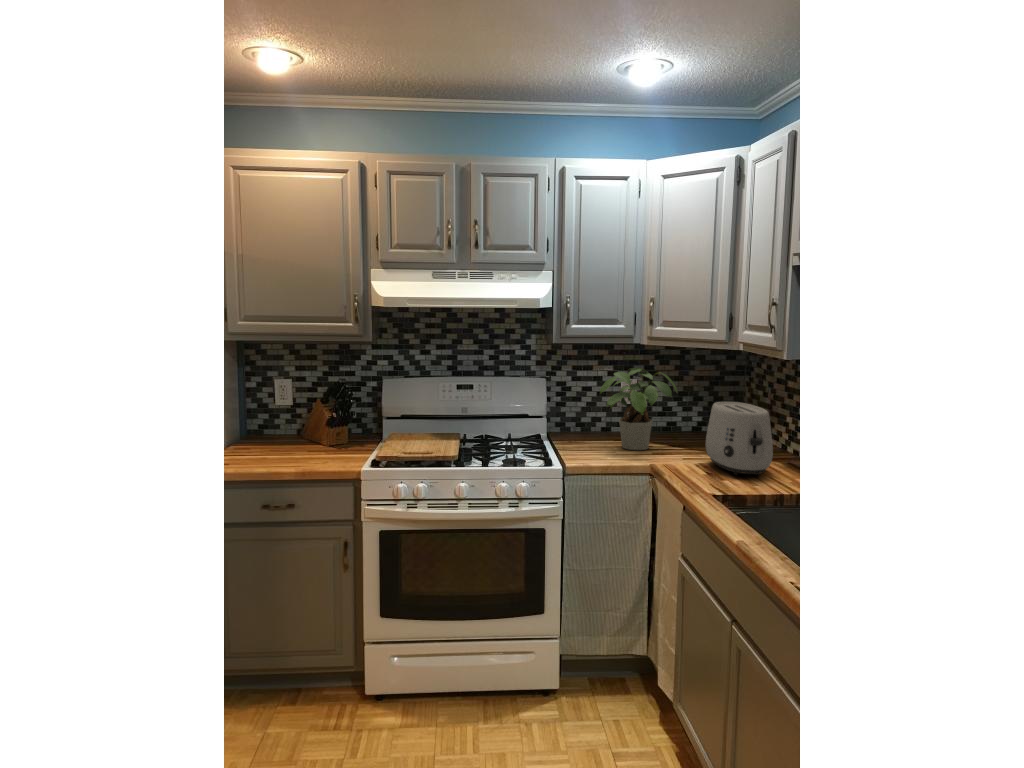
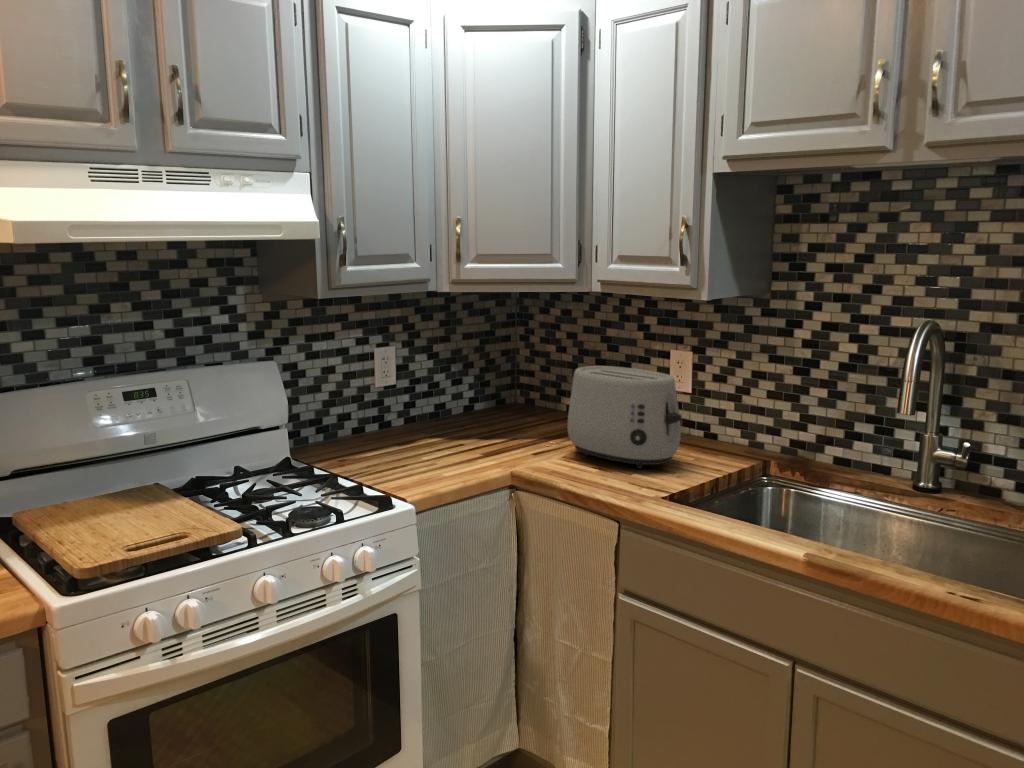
potted plant: present [600,368,677,450] -> none [393,329,494,457]

